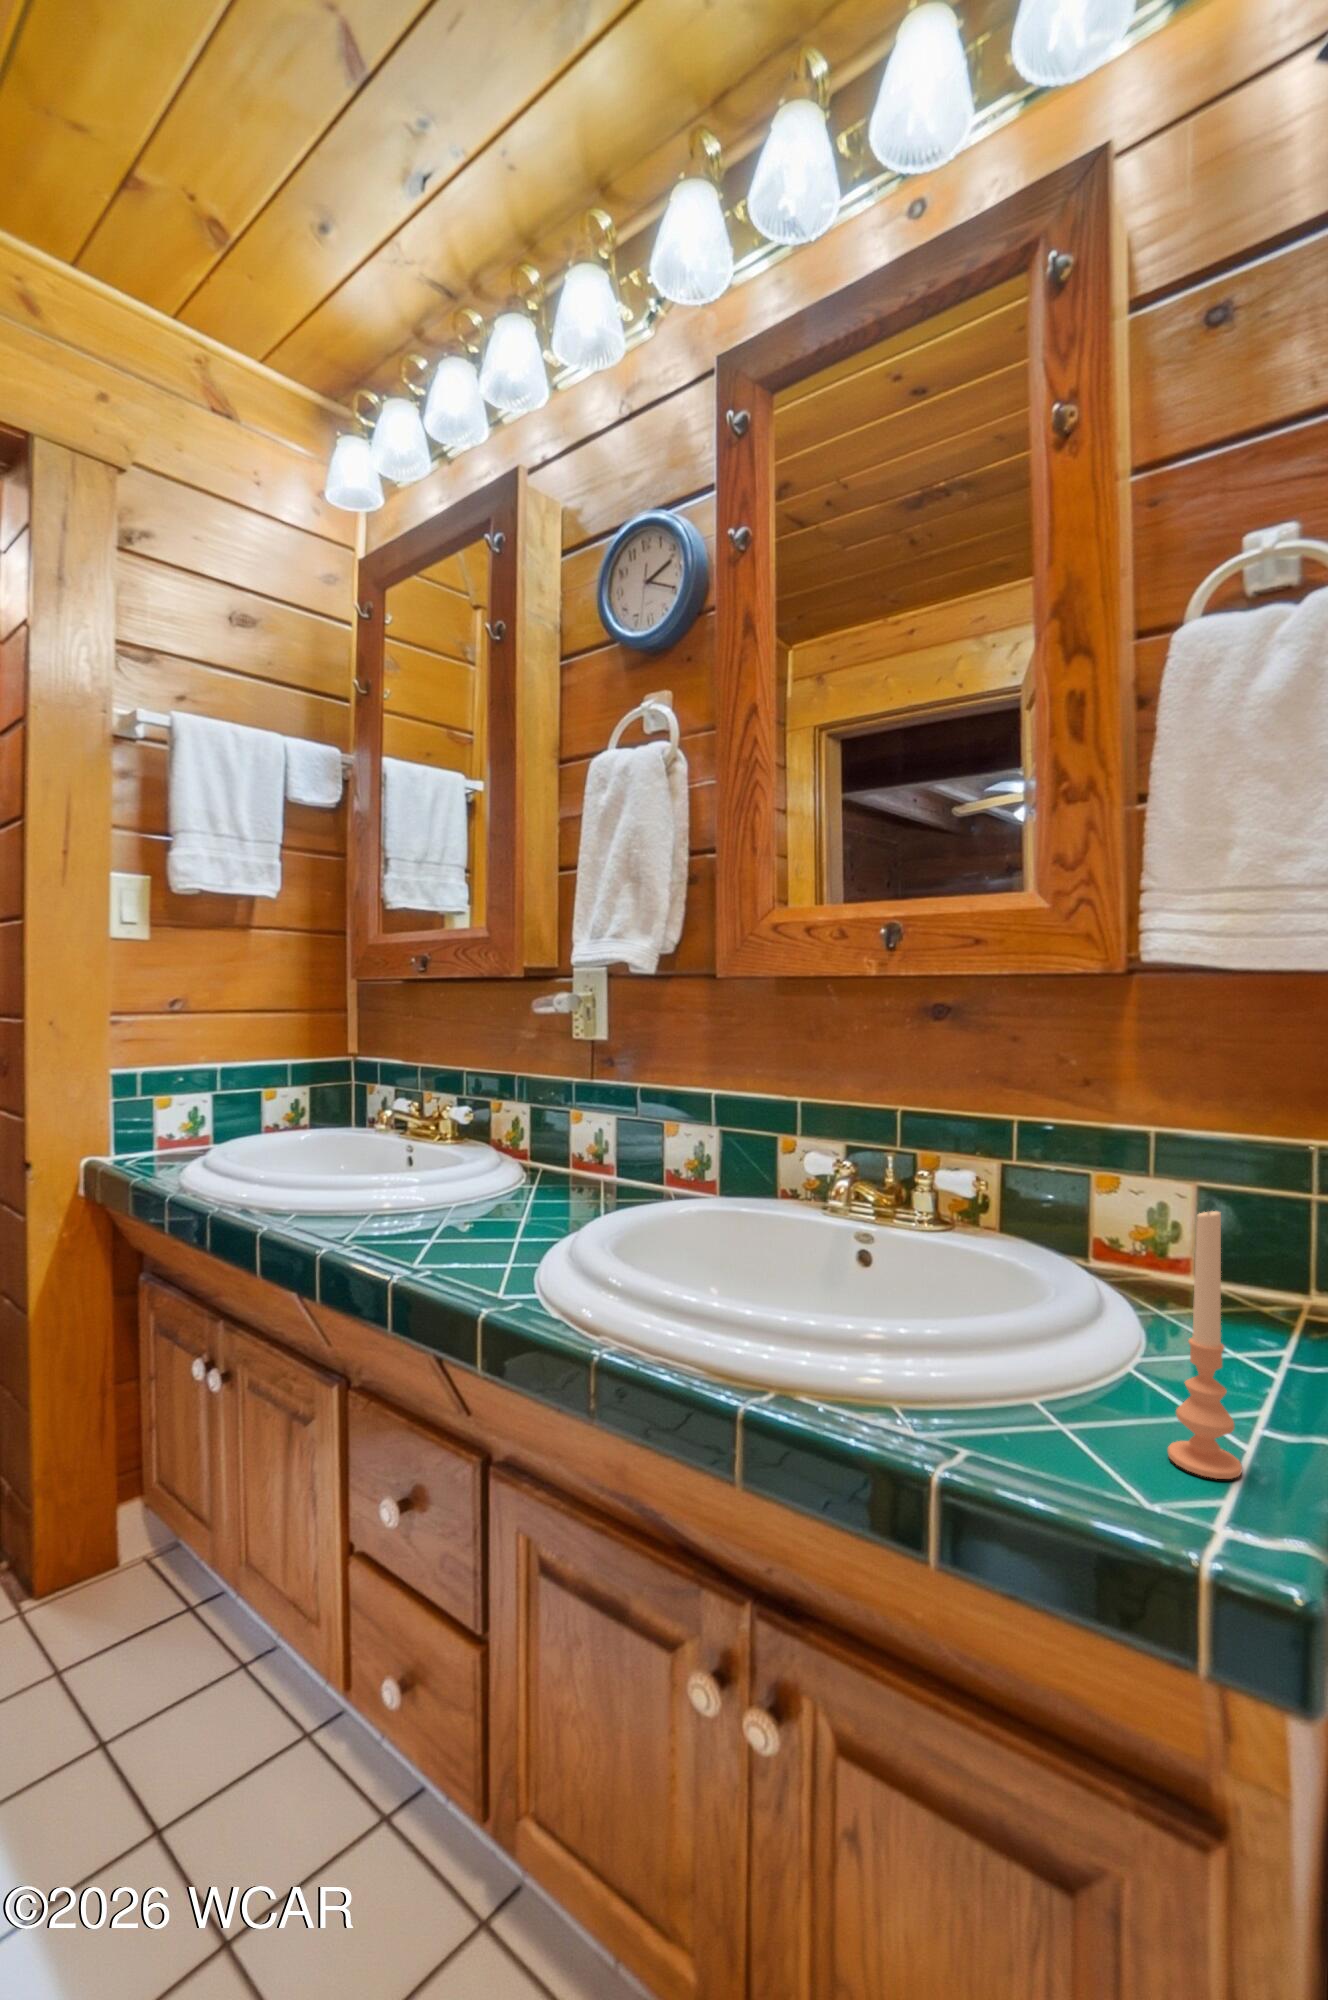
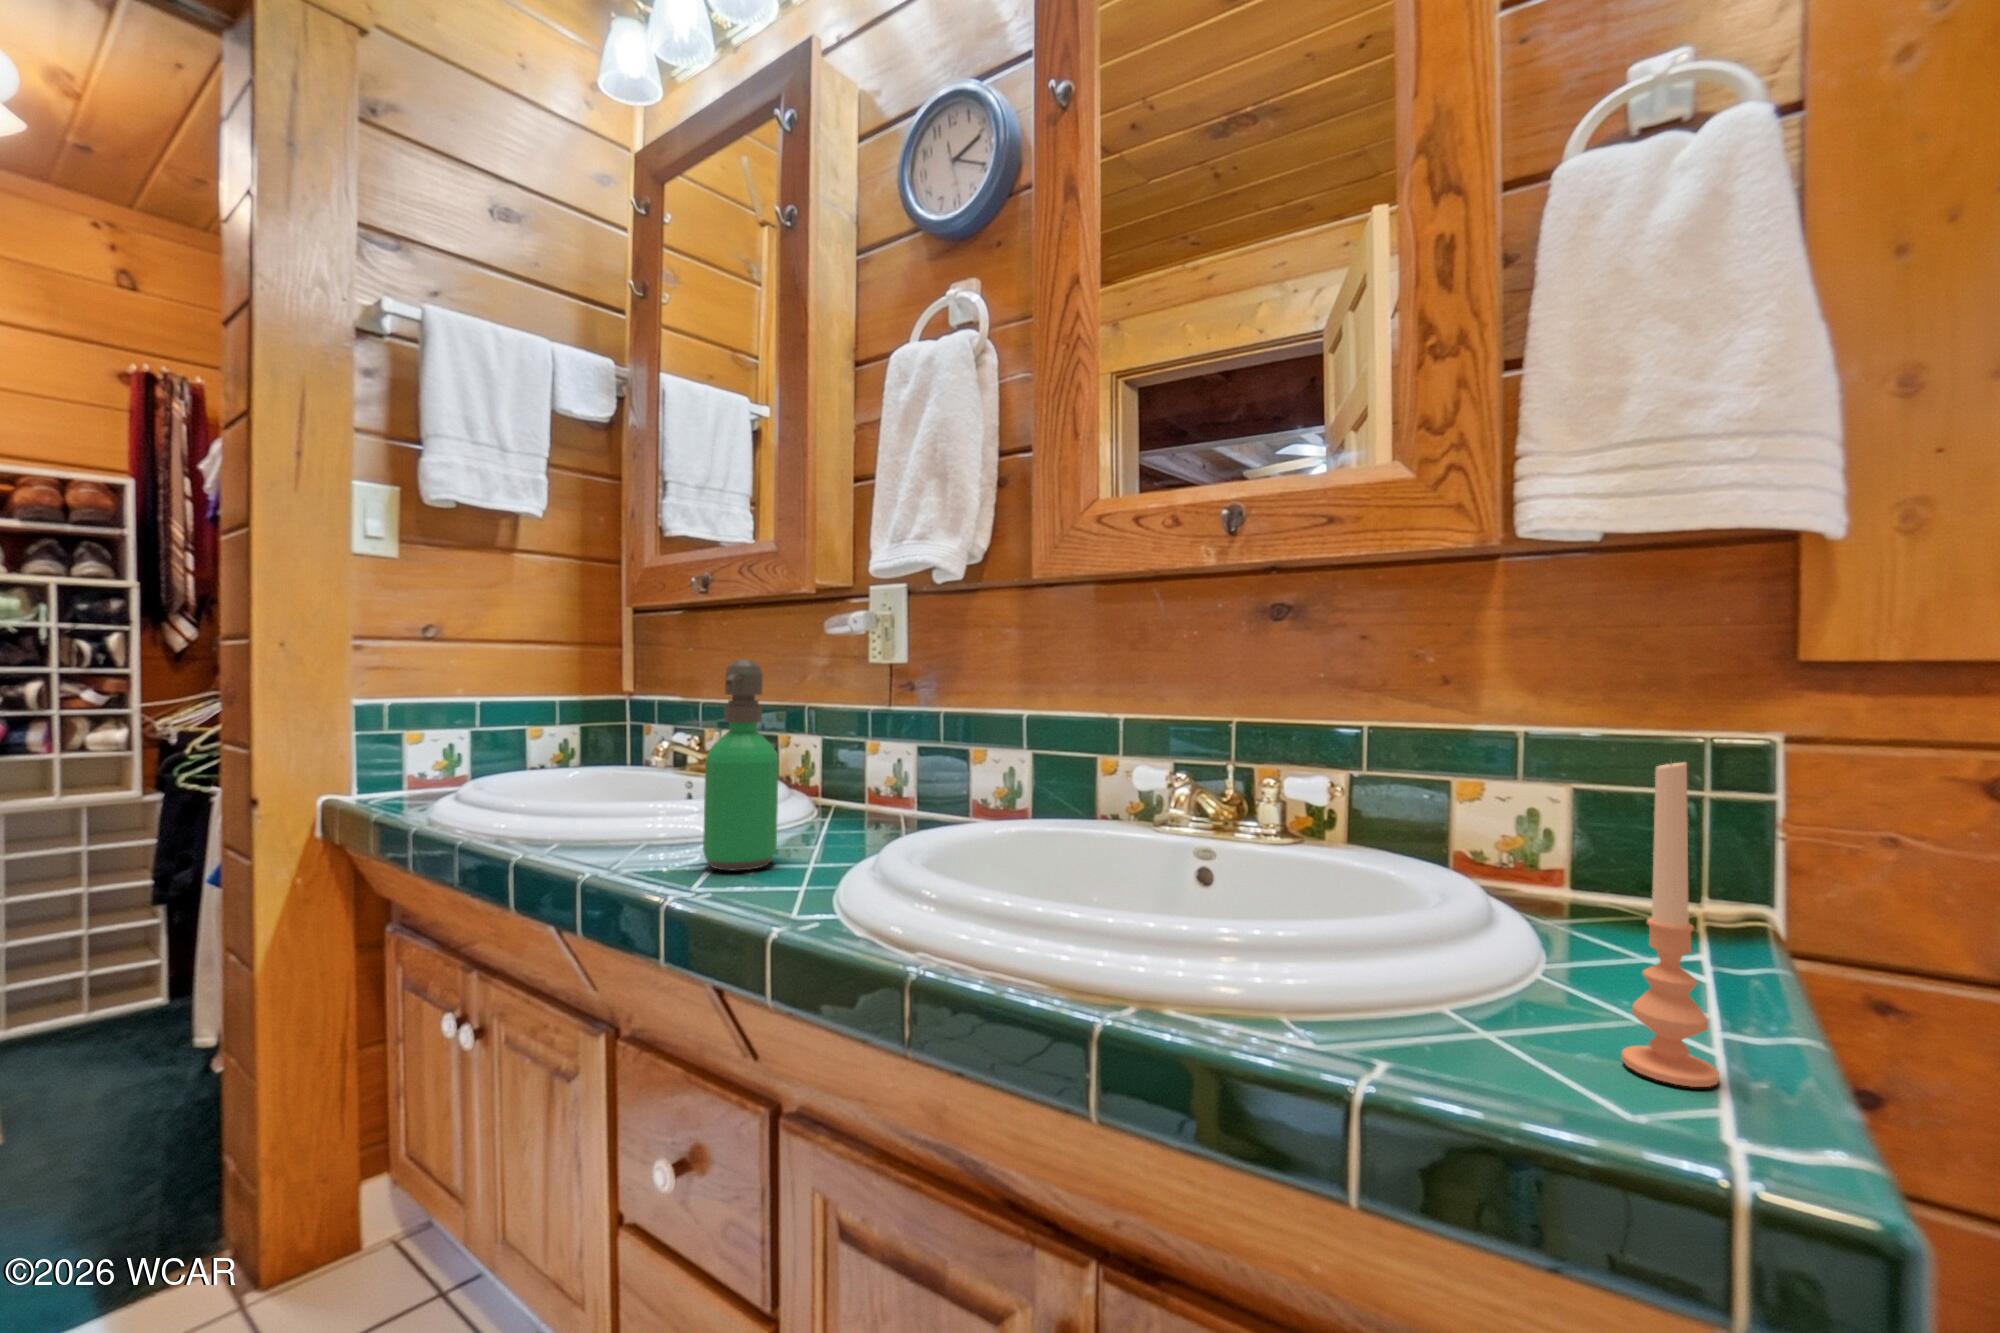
soap dispenser: none [423,1060,488,1246] -> present [703,659,779,870]

